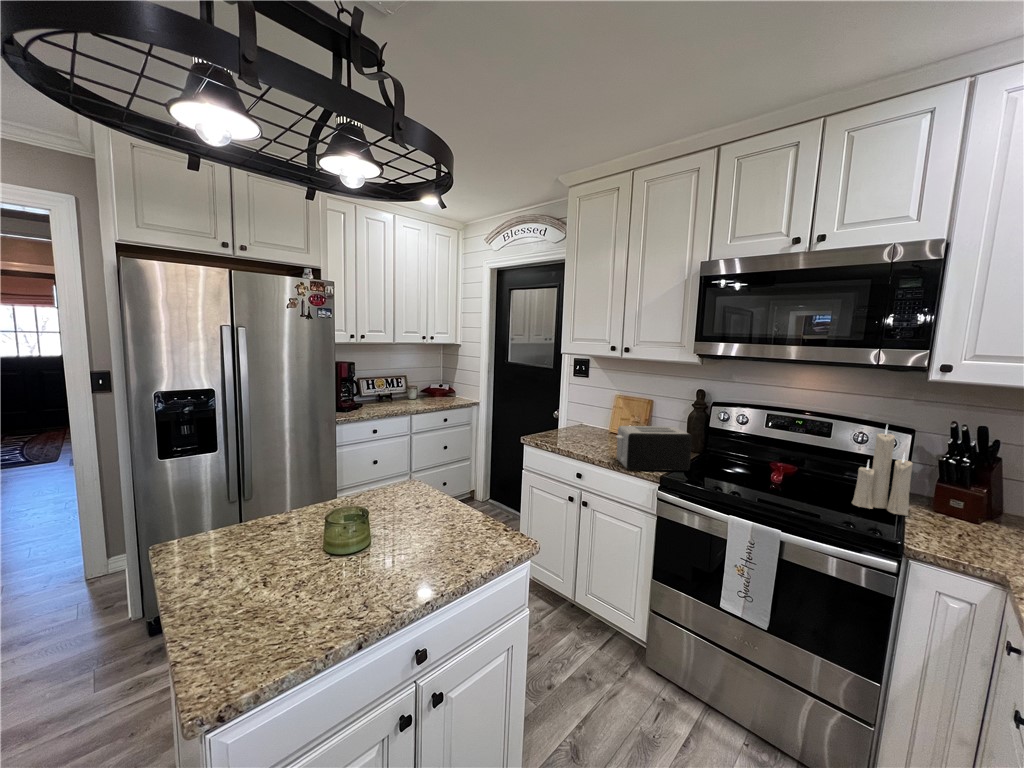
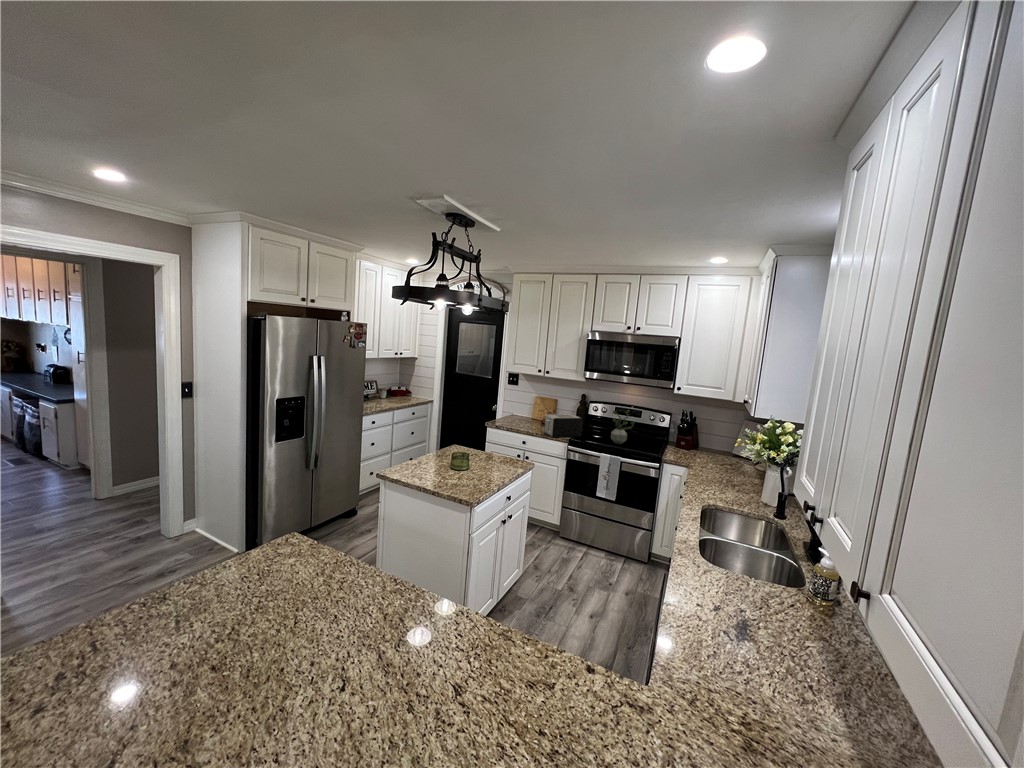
potted plant: none [756,417,817,495] -> present [611,410,635,444]
candle: present [852,428,913,516] -> none [647,410,668,449]

